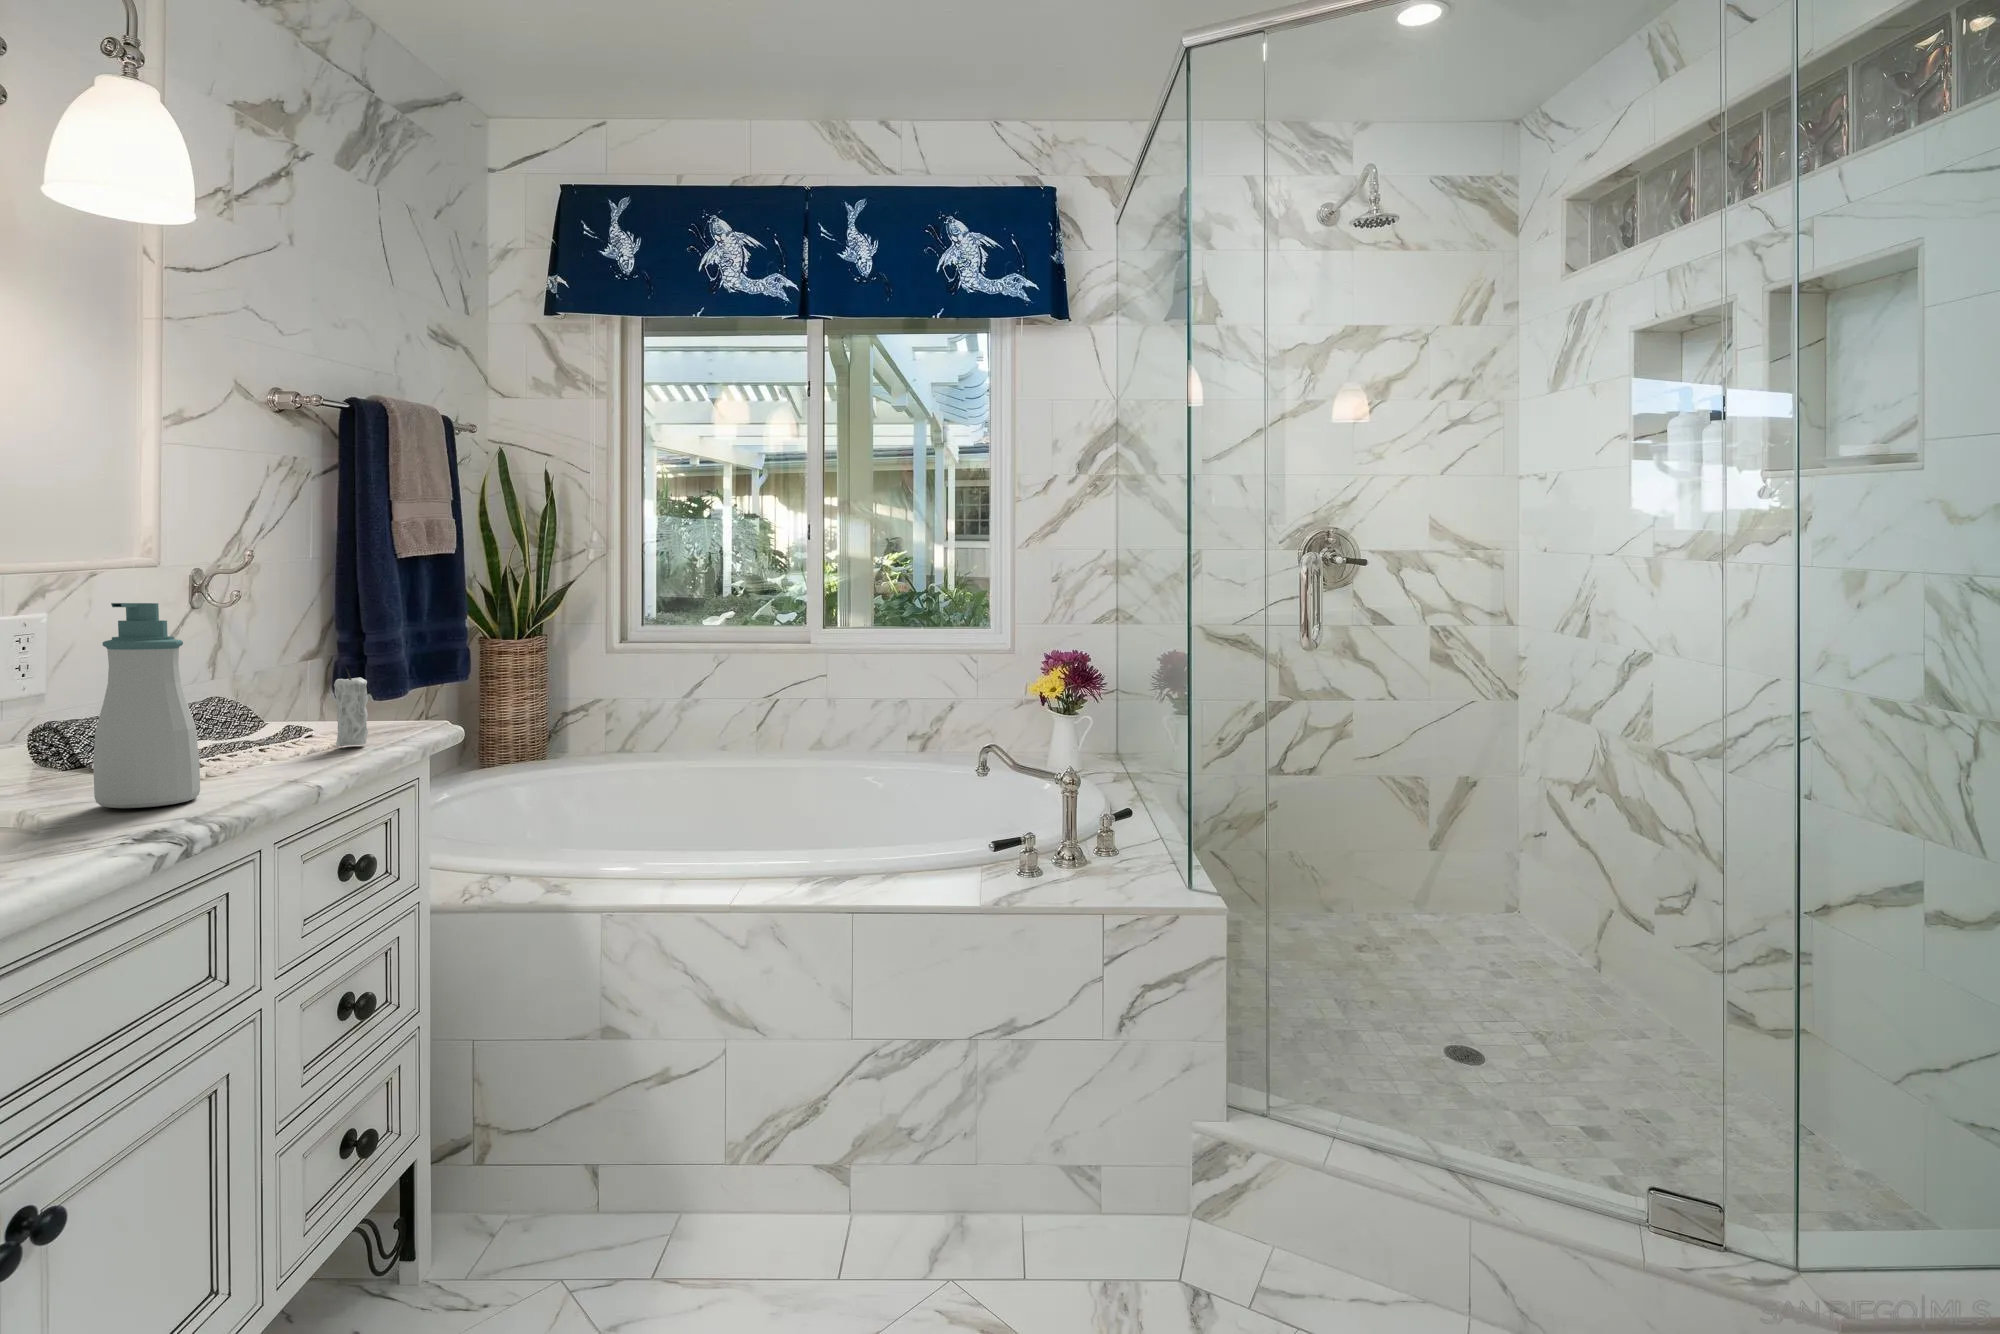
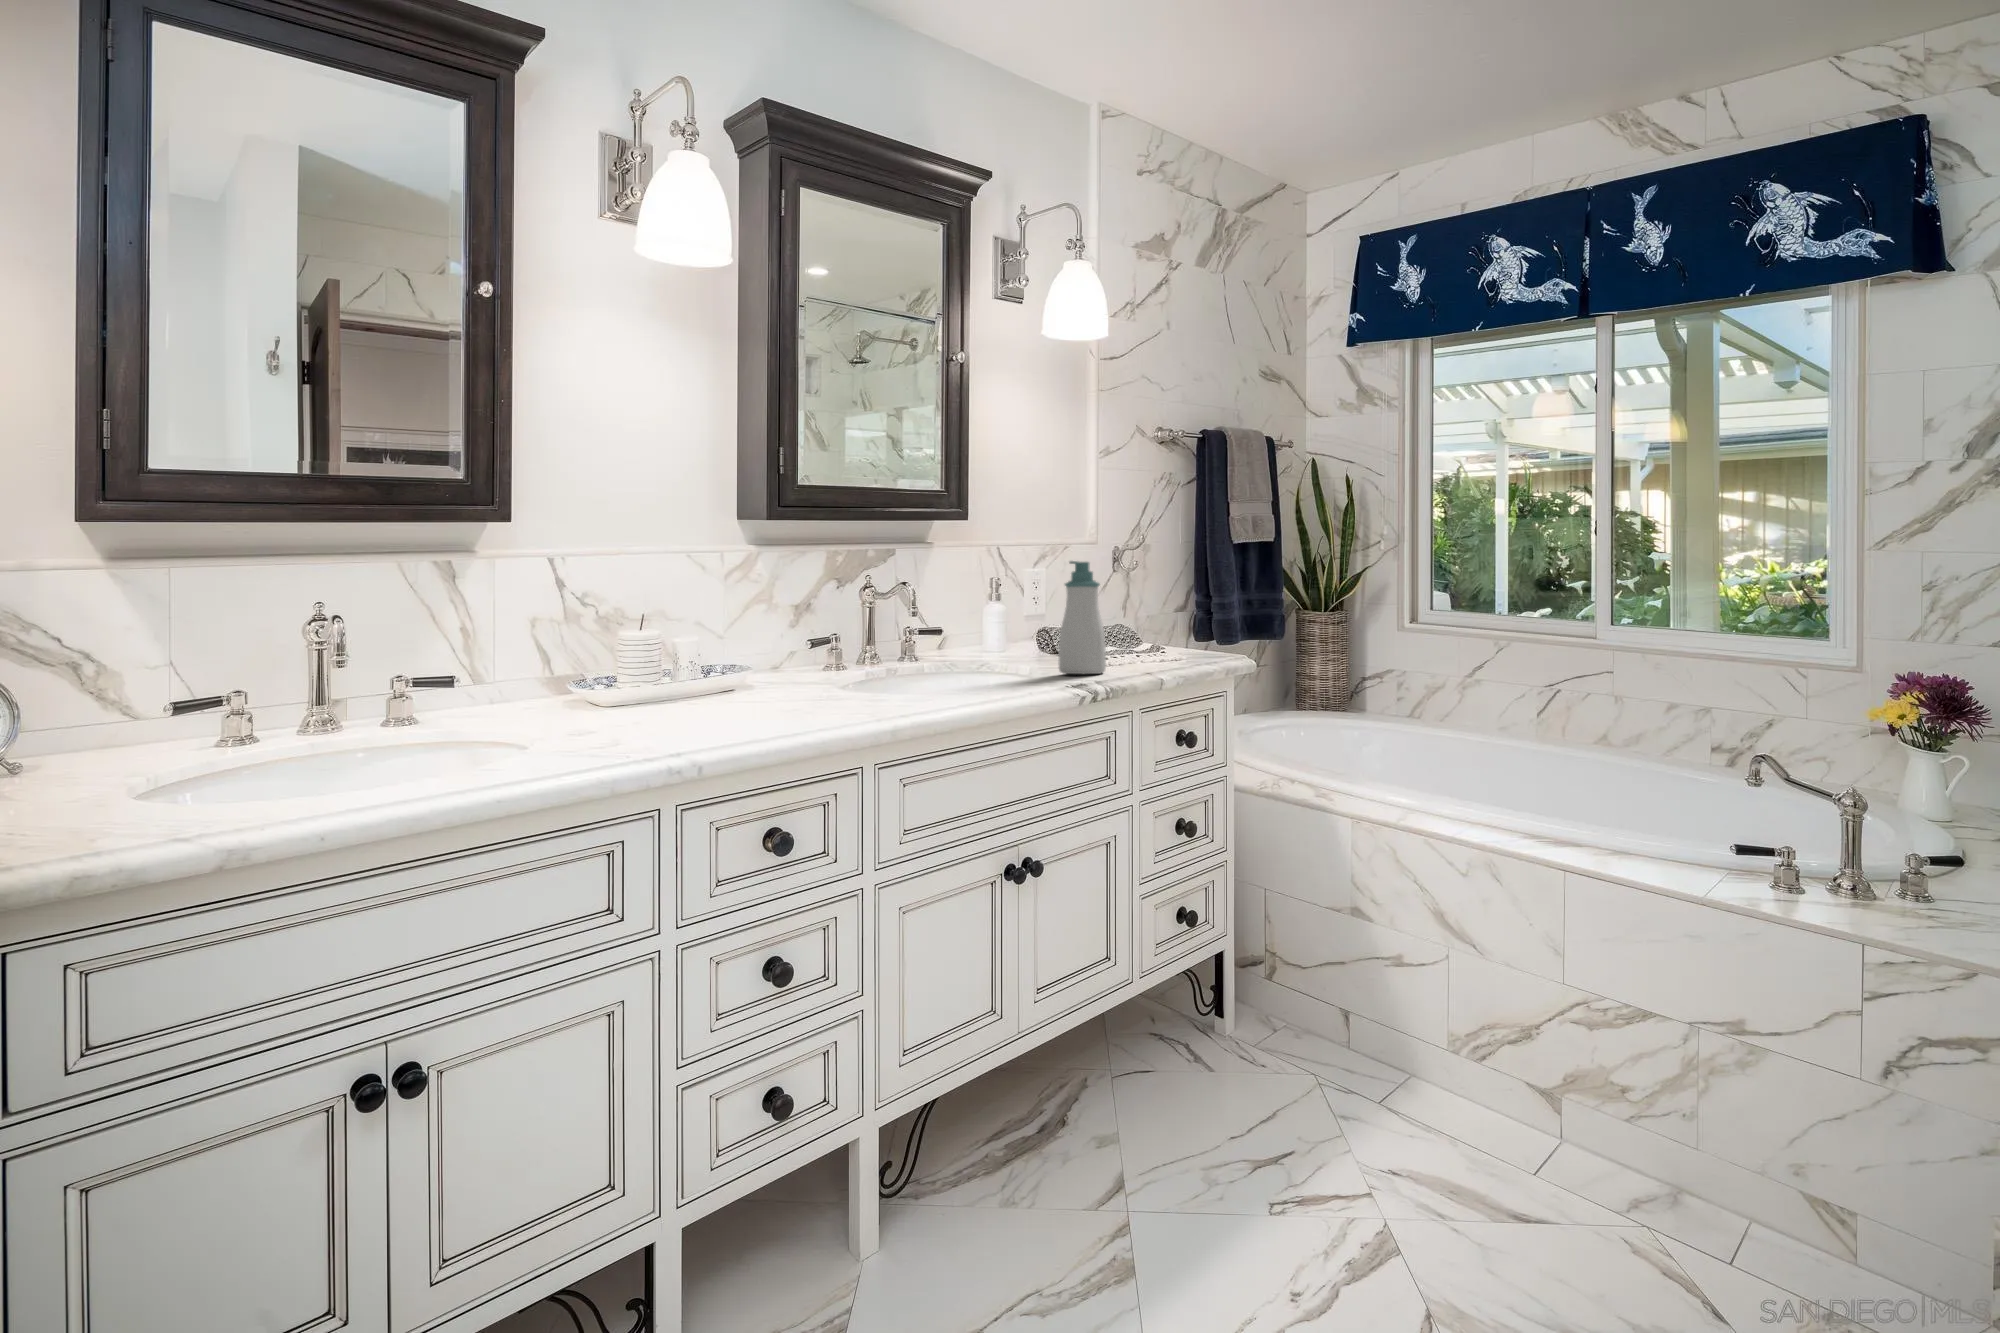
candle: present [334,670,368,746] -> none [1178,606,1197,659]

